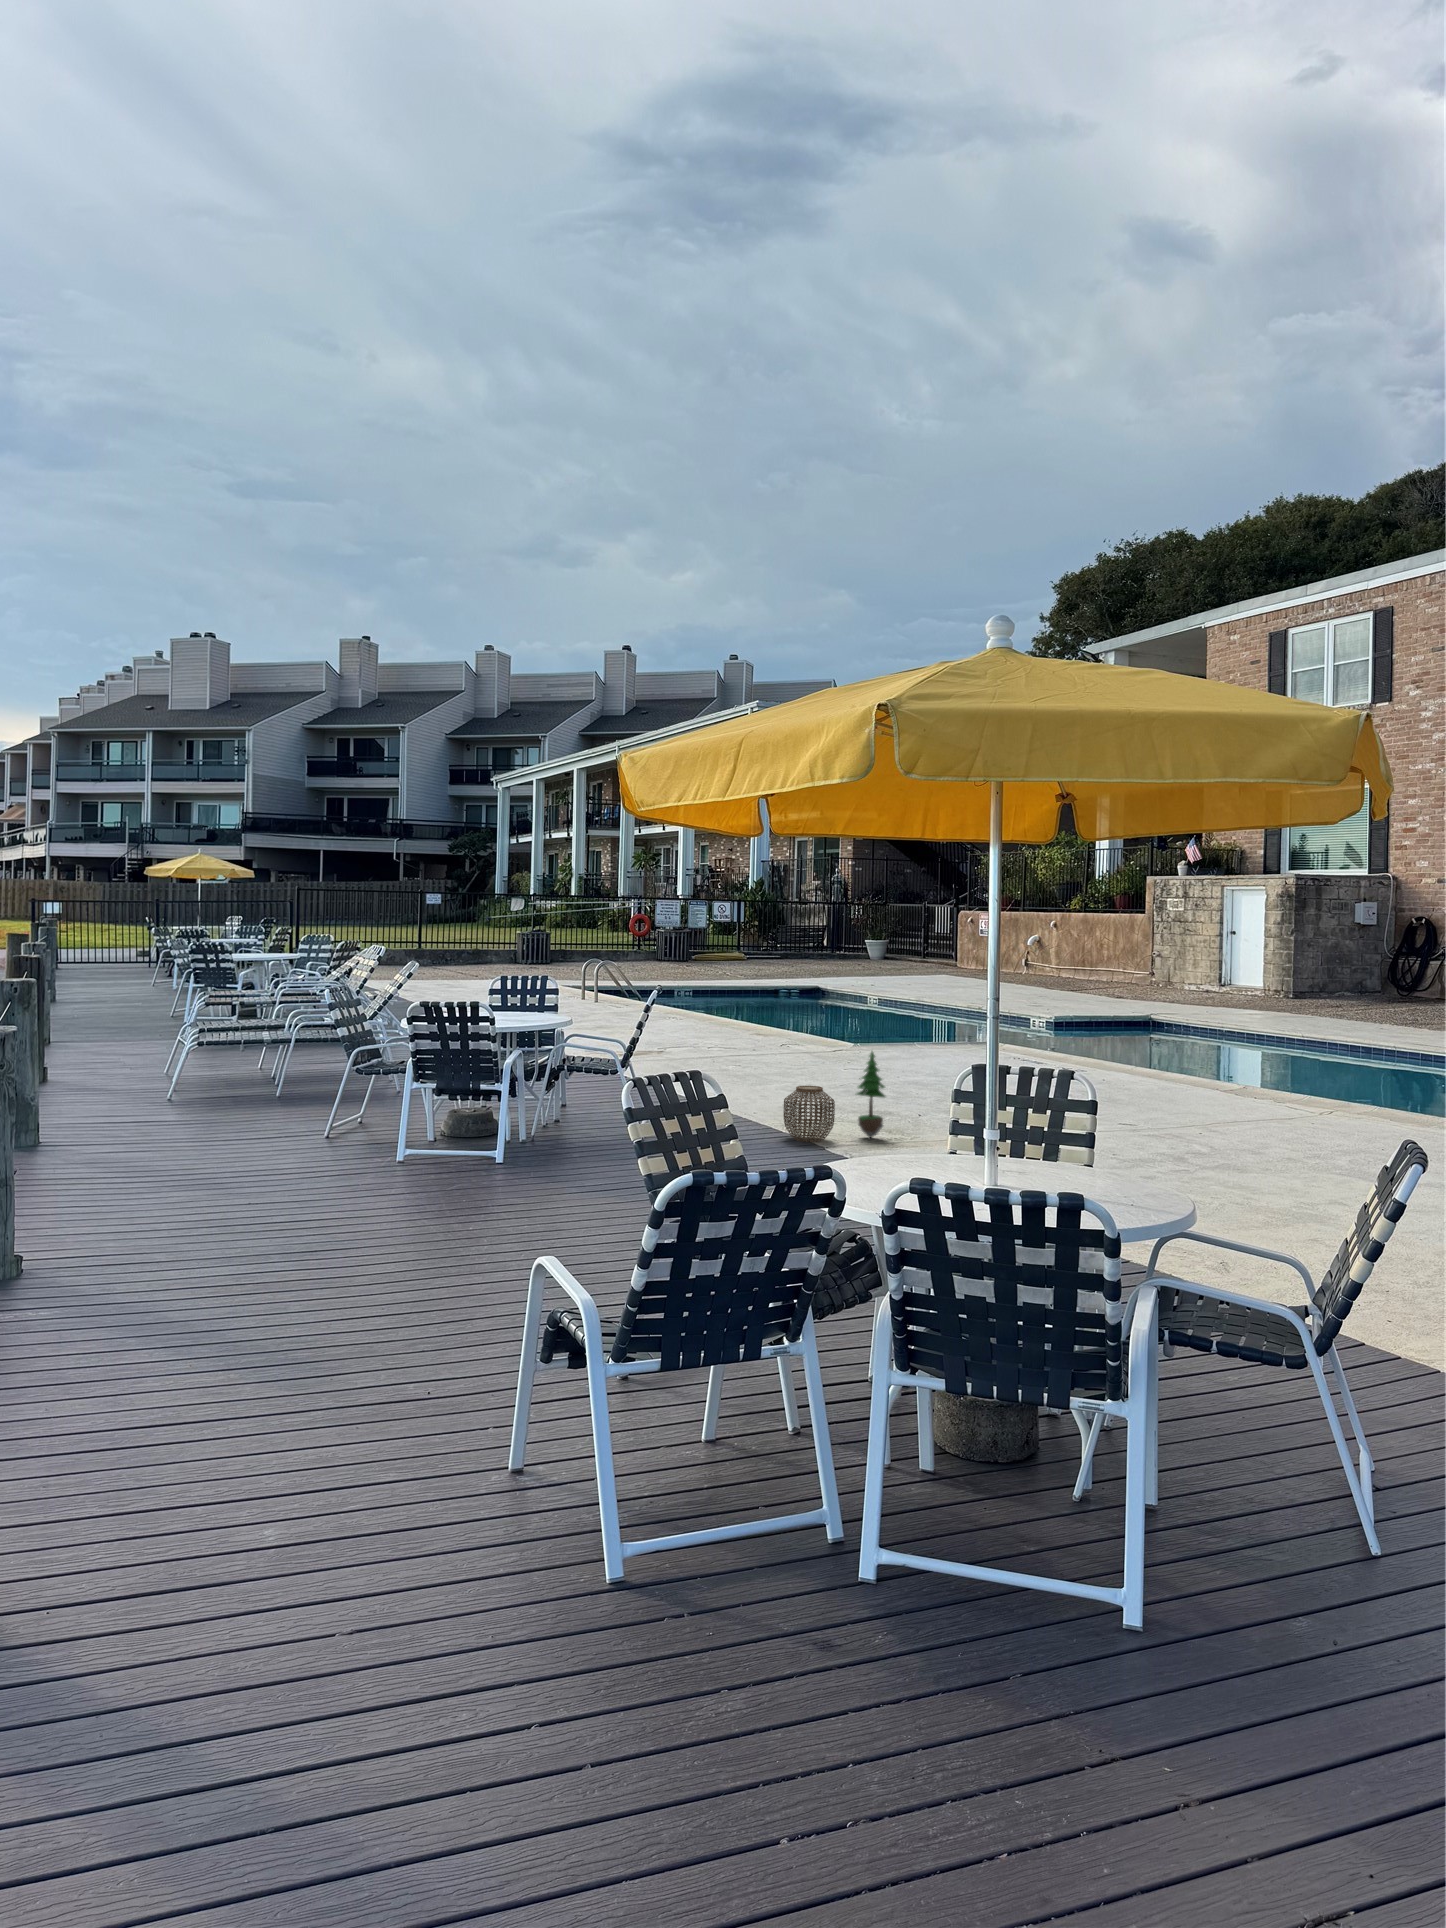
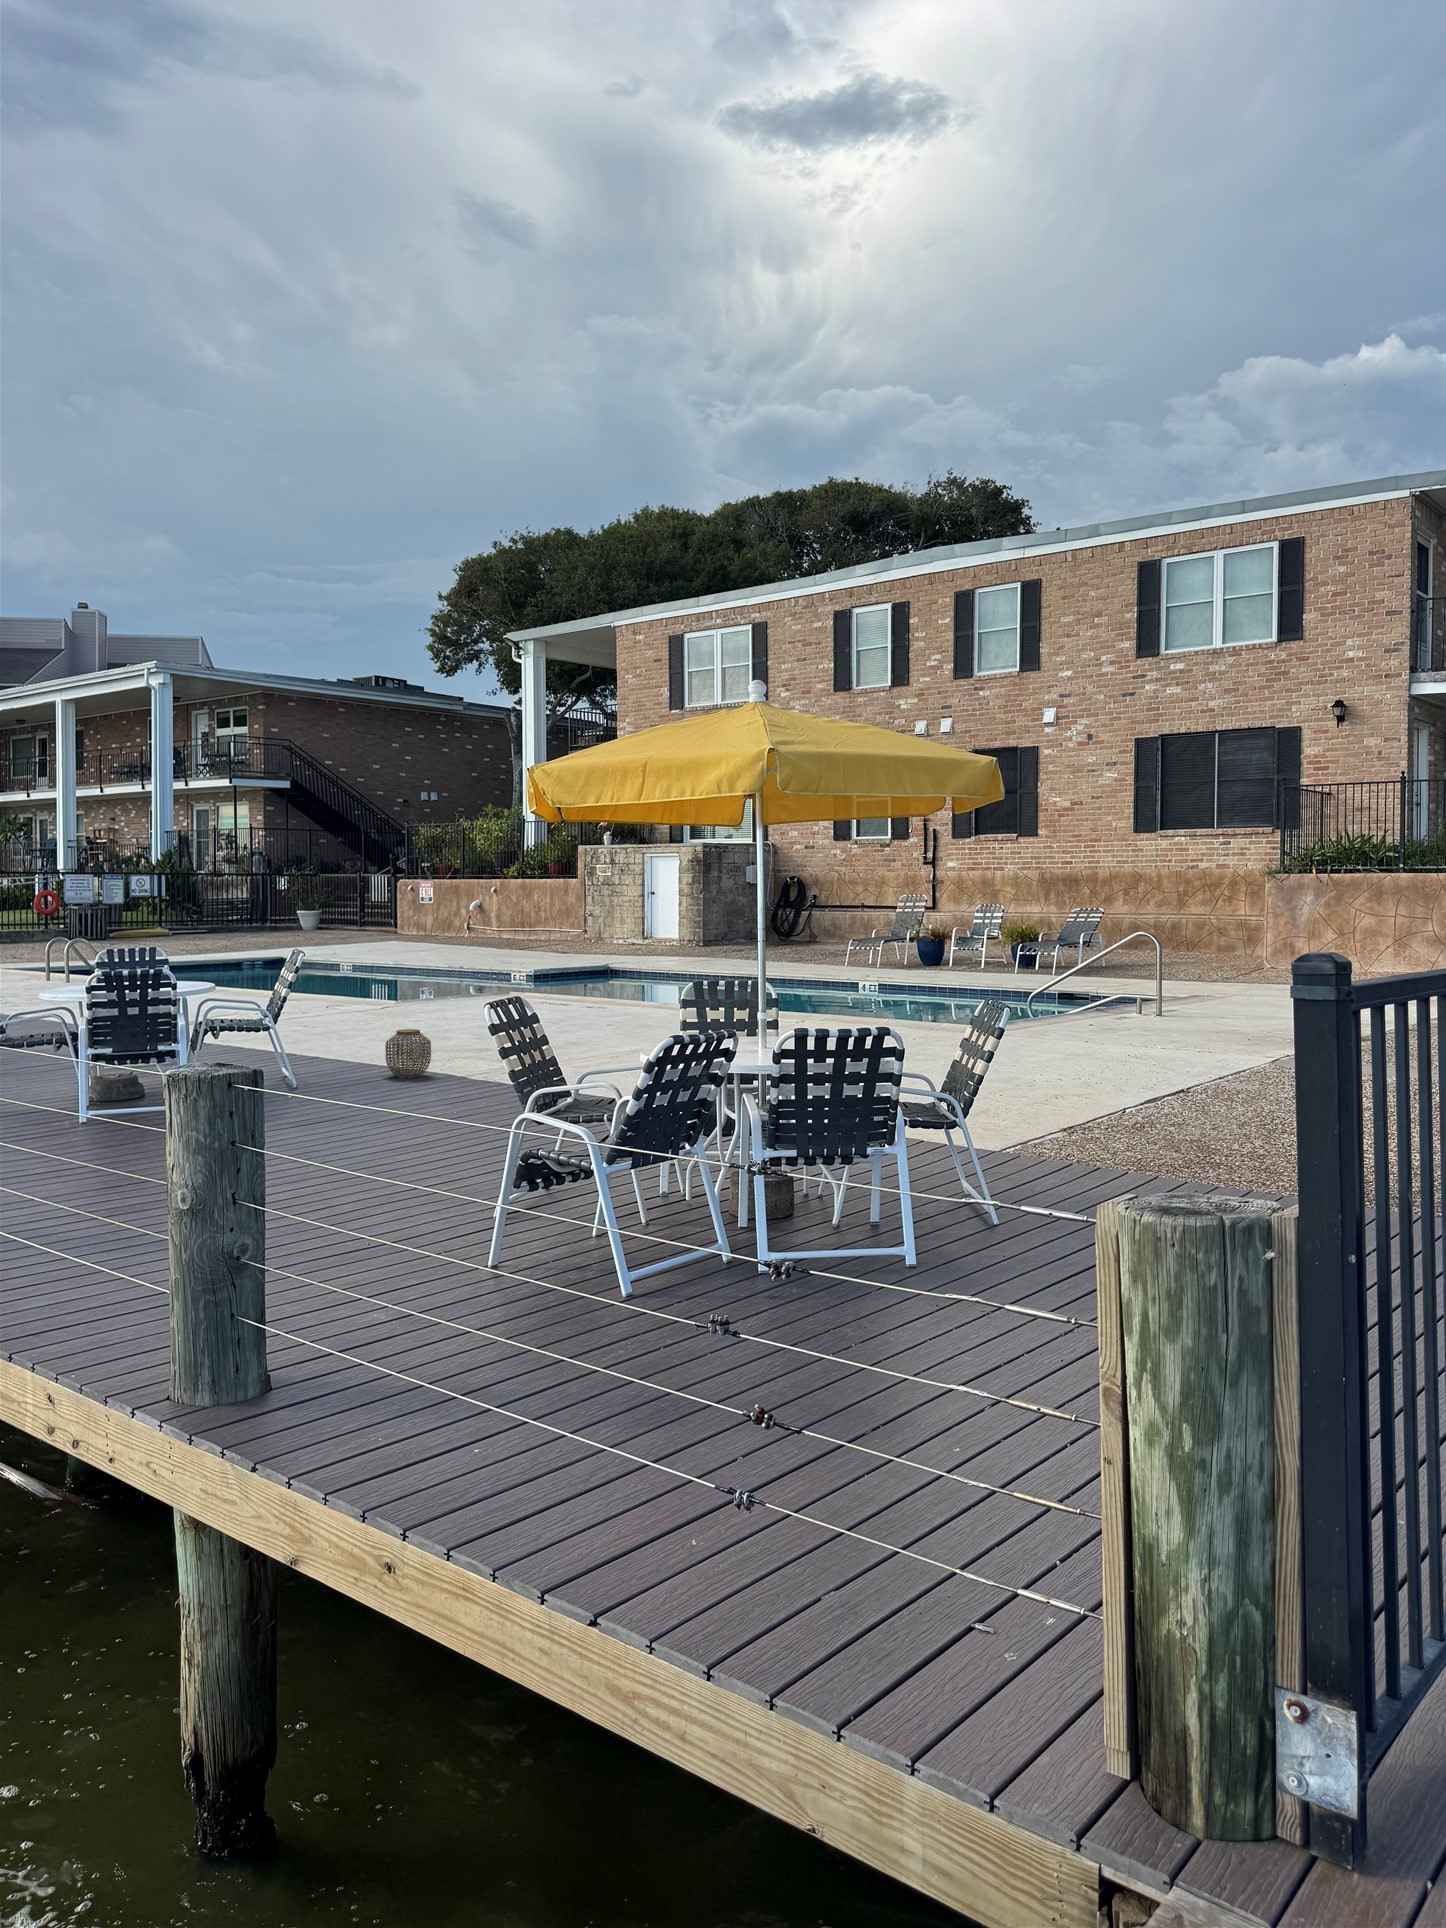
potted tree: present [857,1052,885,1138] -> none [444,995,472,1071]

